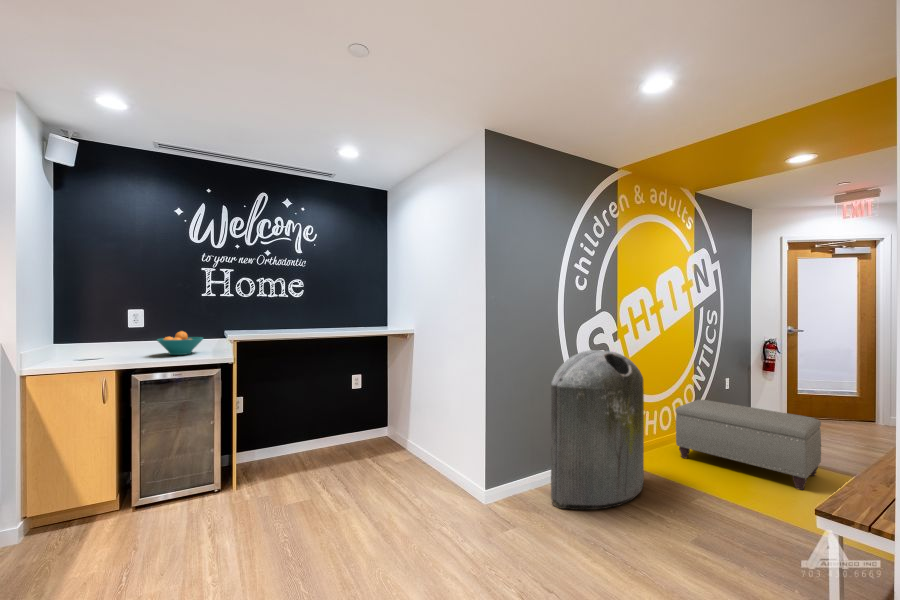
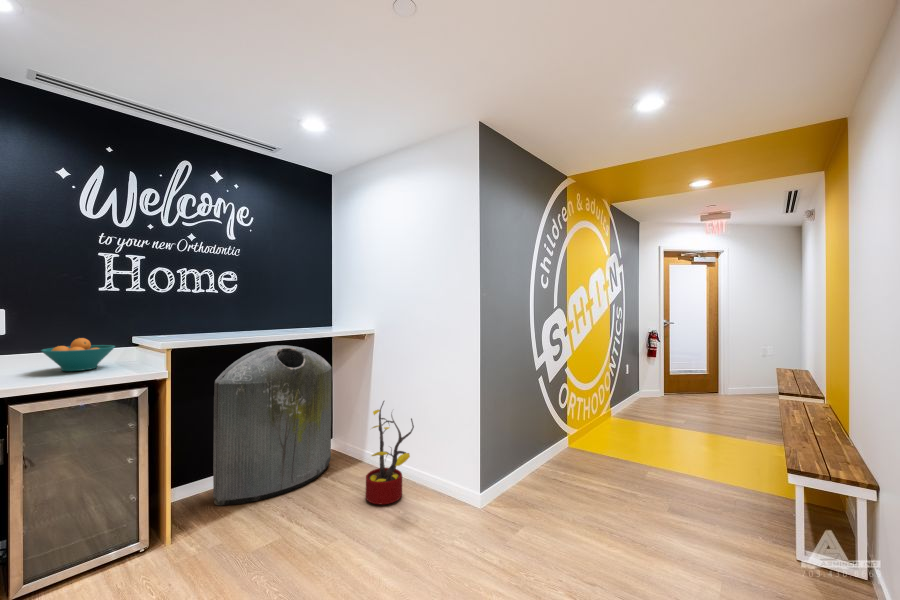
trash can: present [551,350,644,510] -> present [213,345,332,506]
decorative plant: none [391,395,426,488] -> present [366,401,414,504]
ottoman: present [676,400,821,490] -> none [609,385,716,454]

